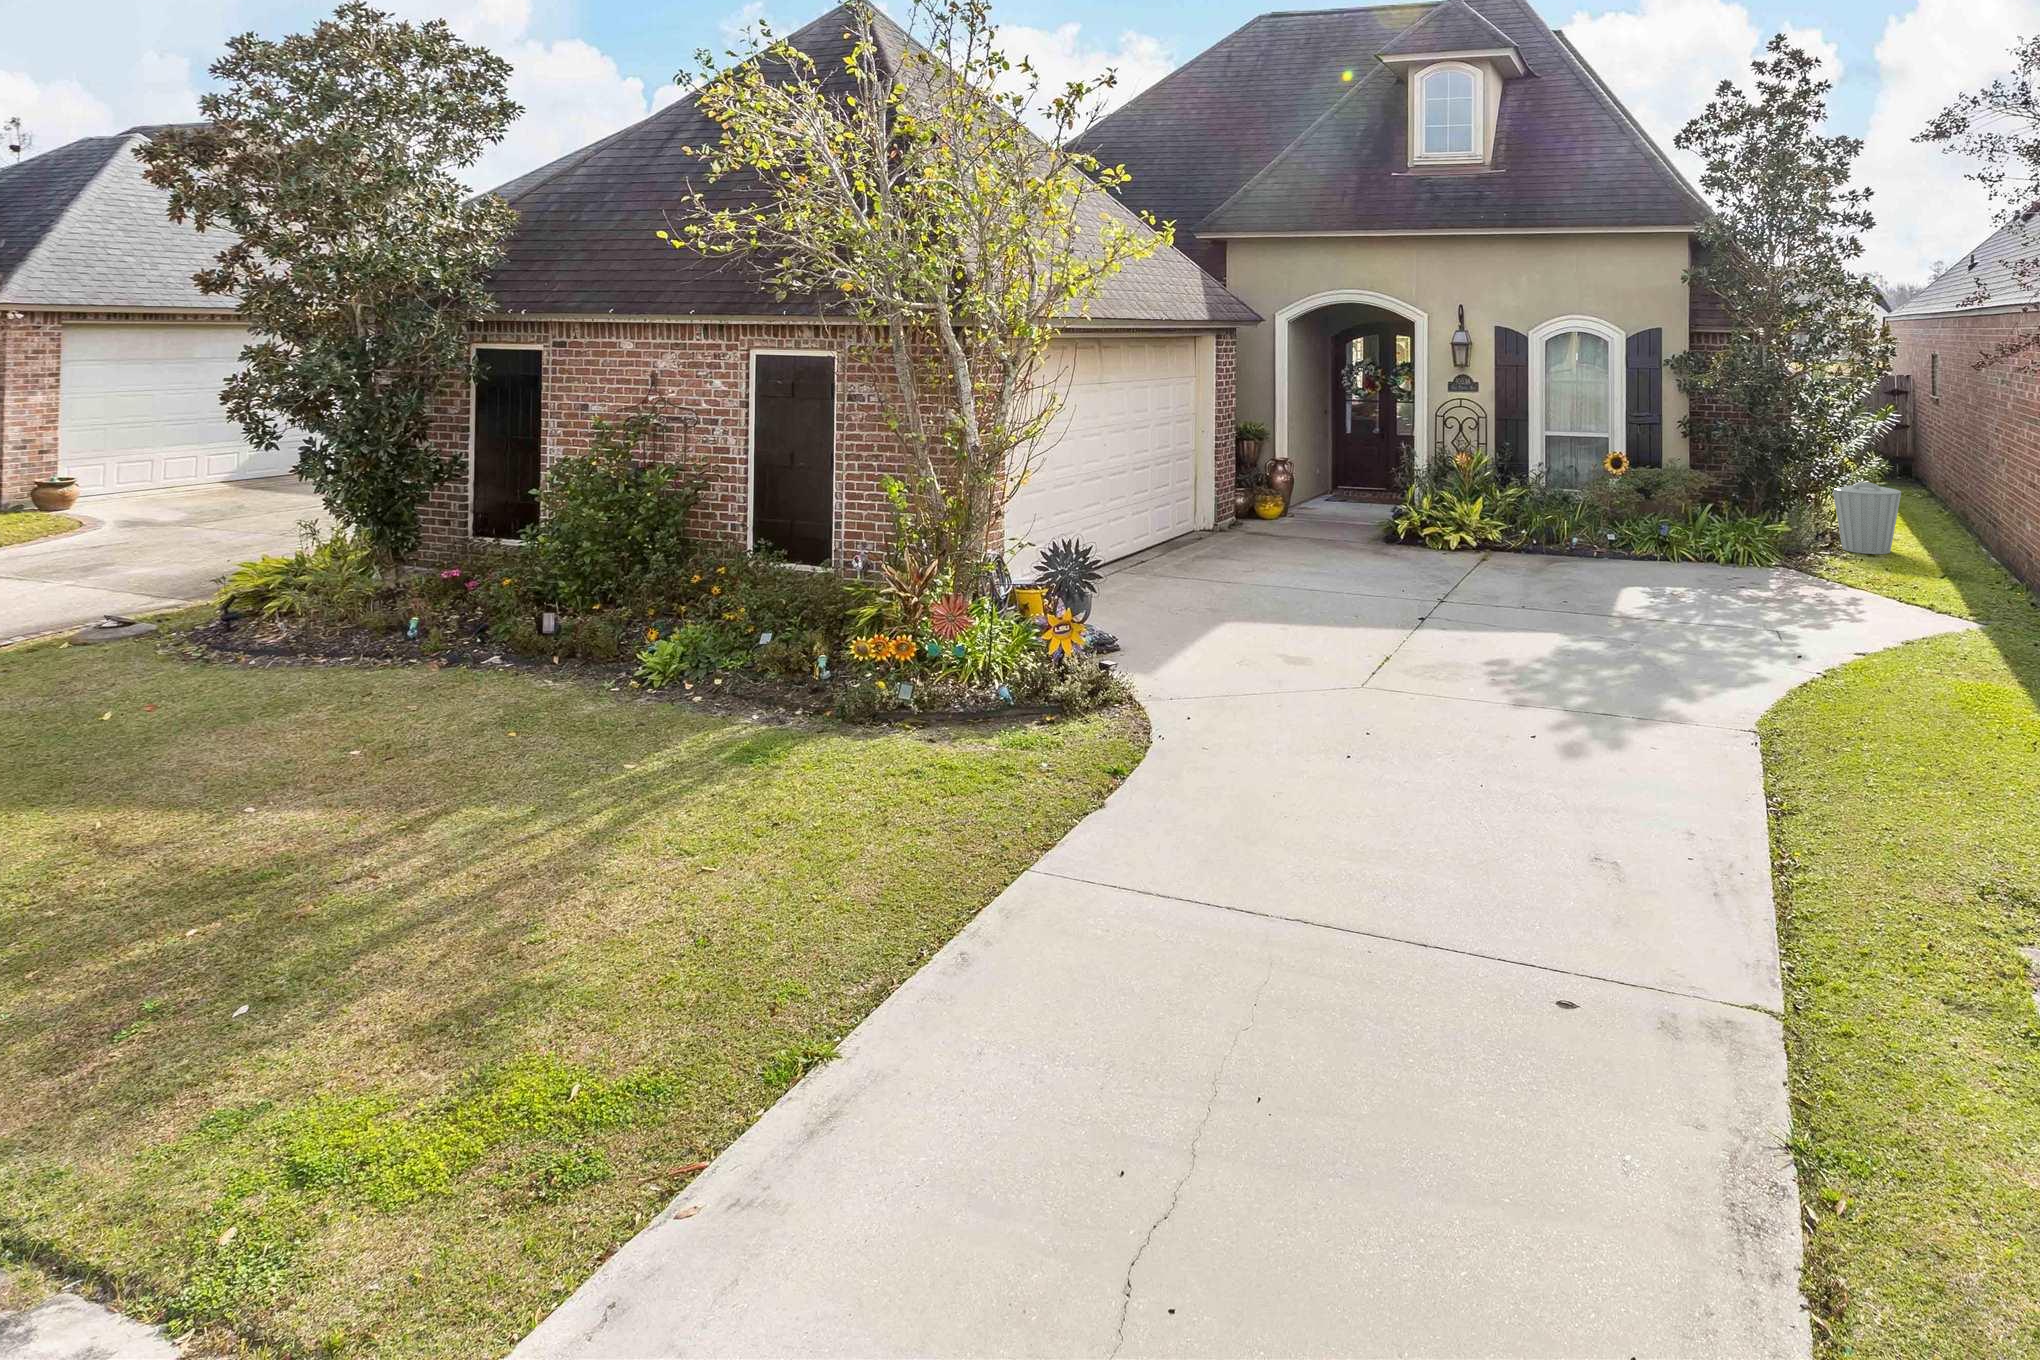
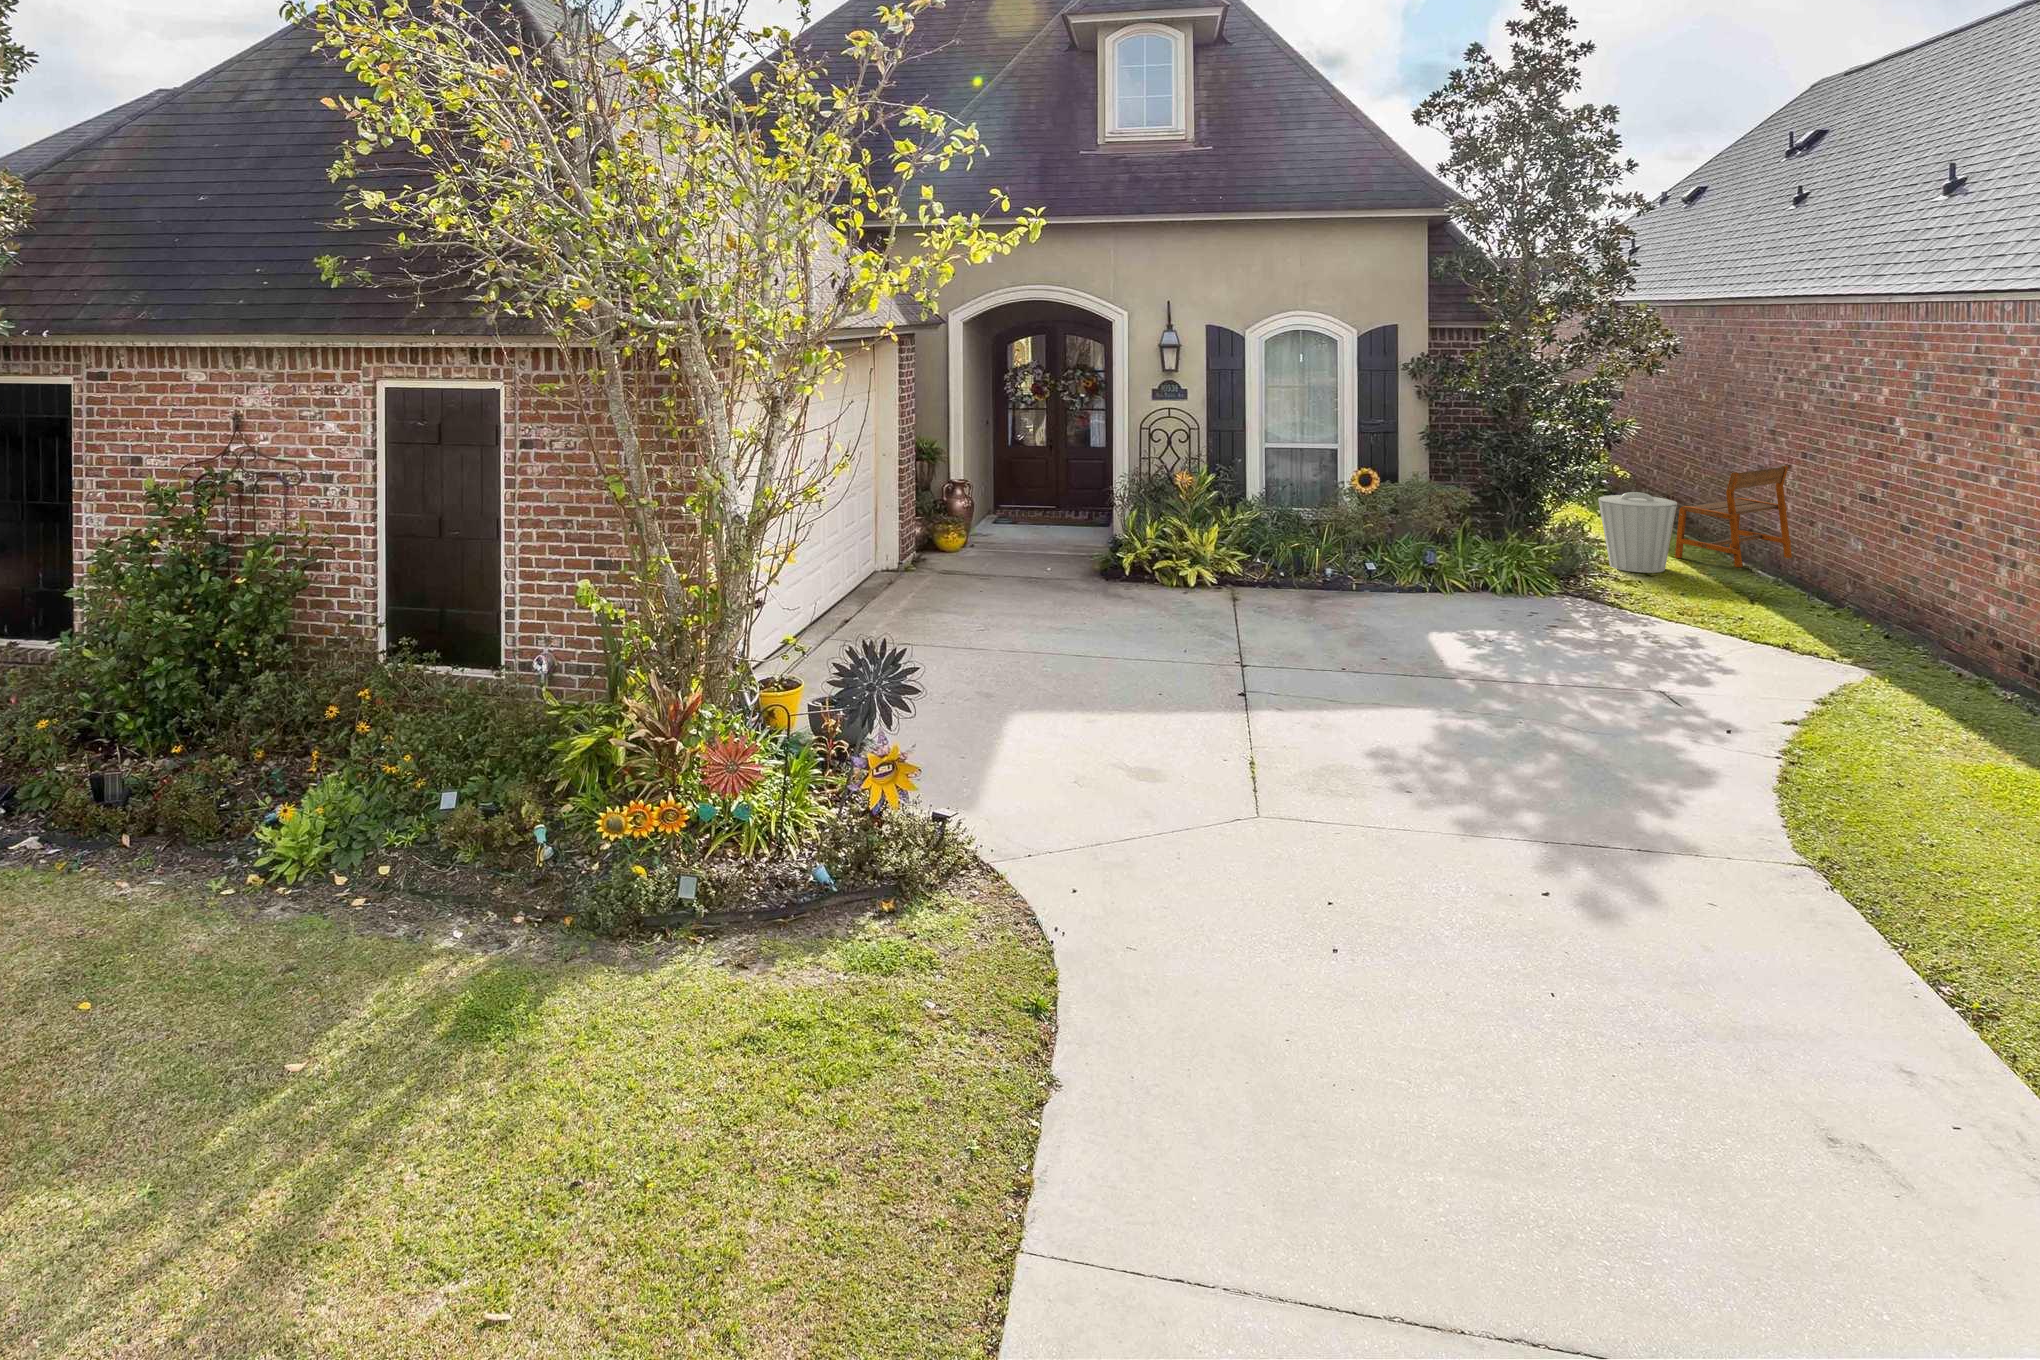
bench: none [1911,464,2023,553] -> present [1675,466,1792,567]

